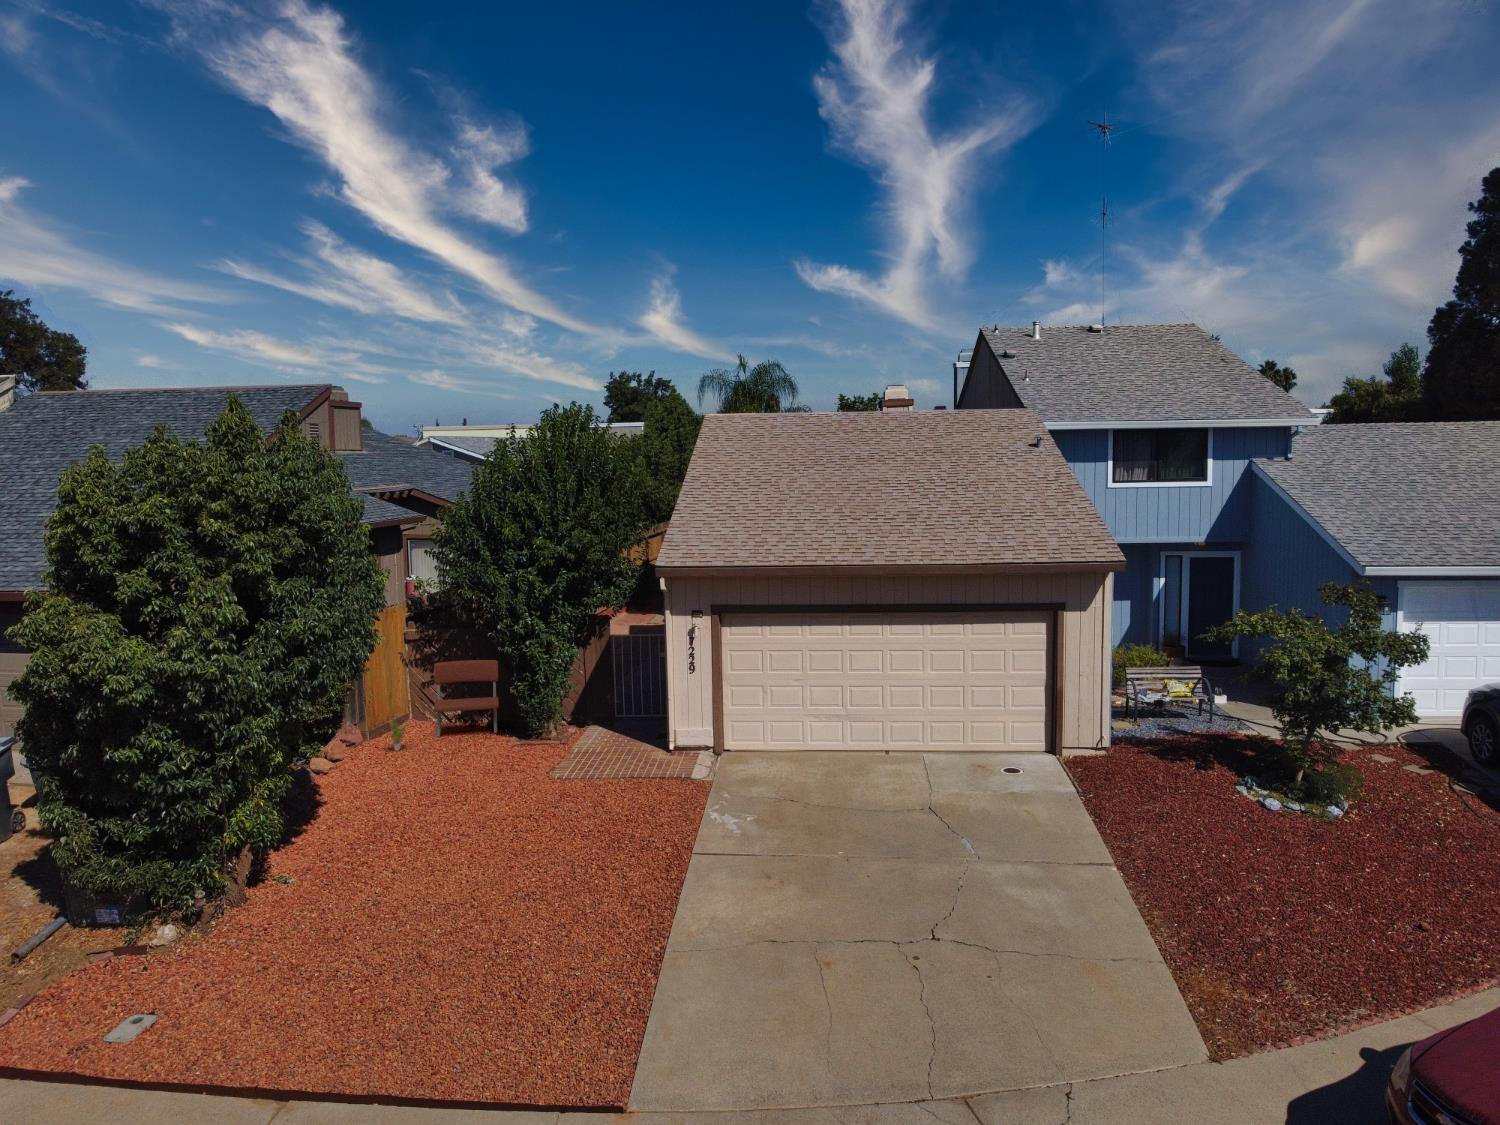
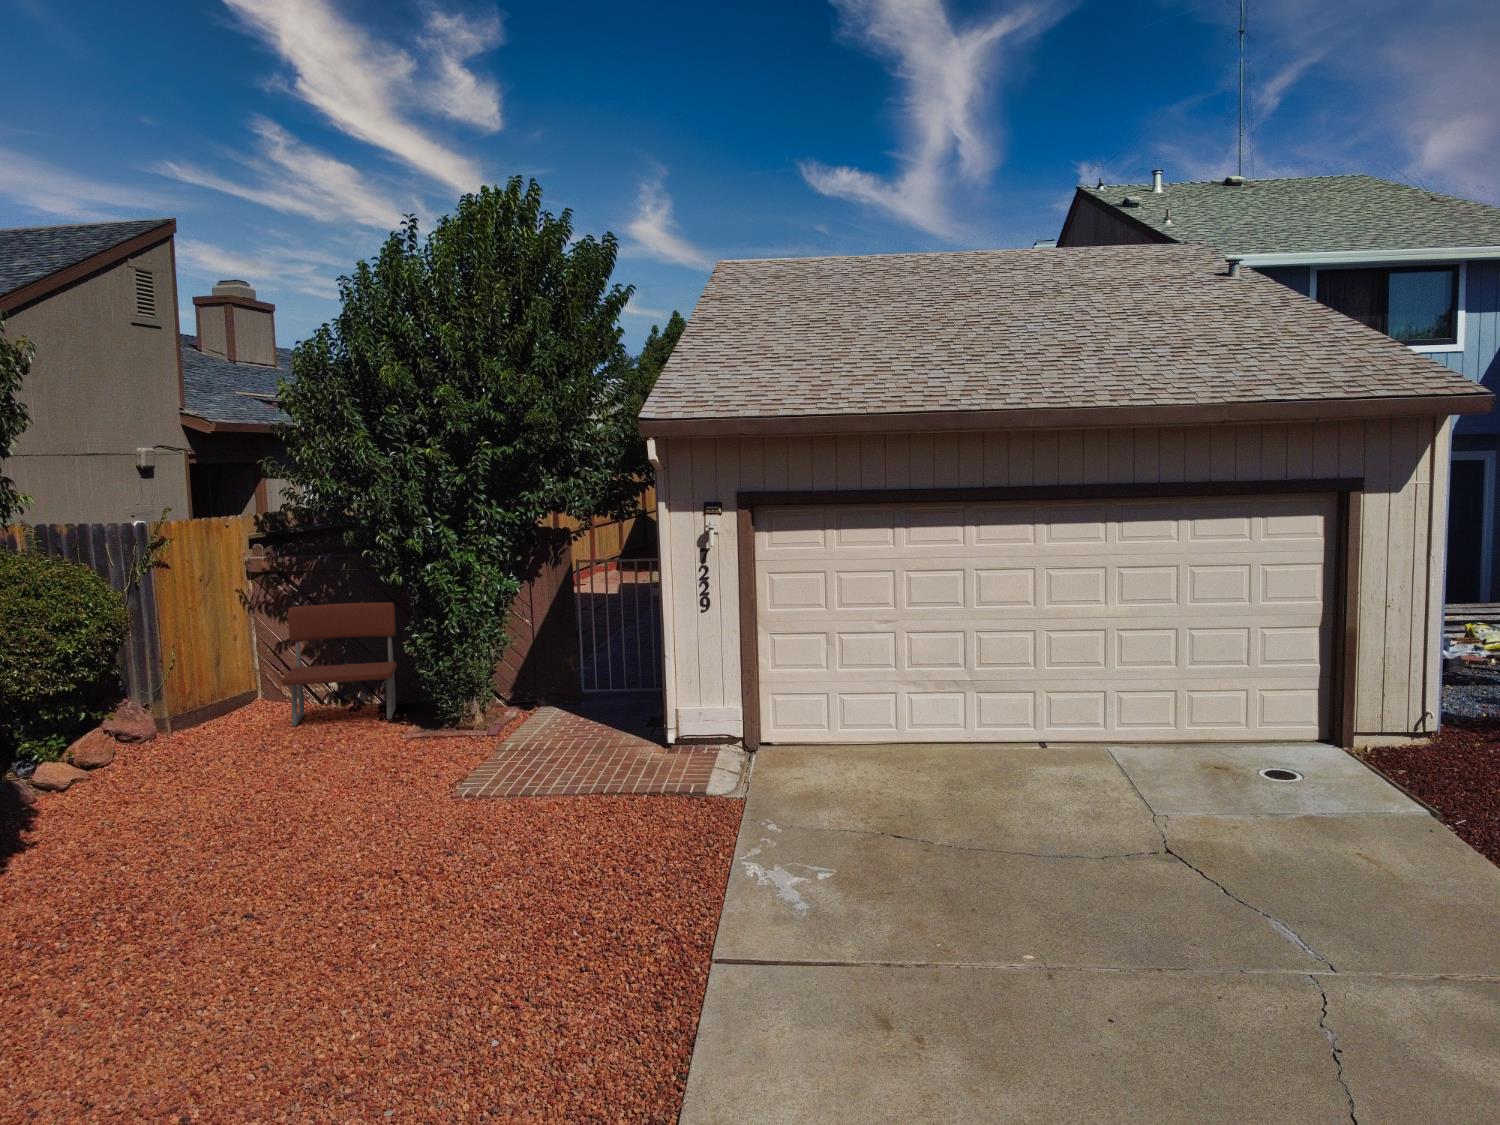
potted plant: present [388,722,408,751] -> none [183,696,236,749]

